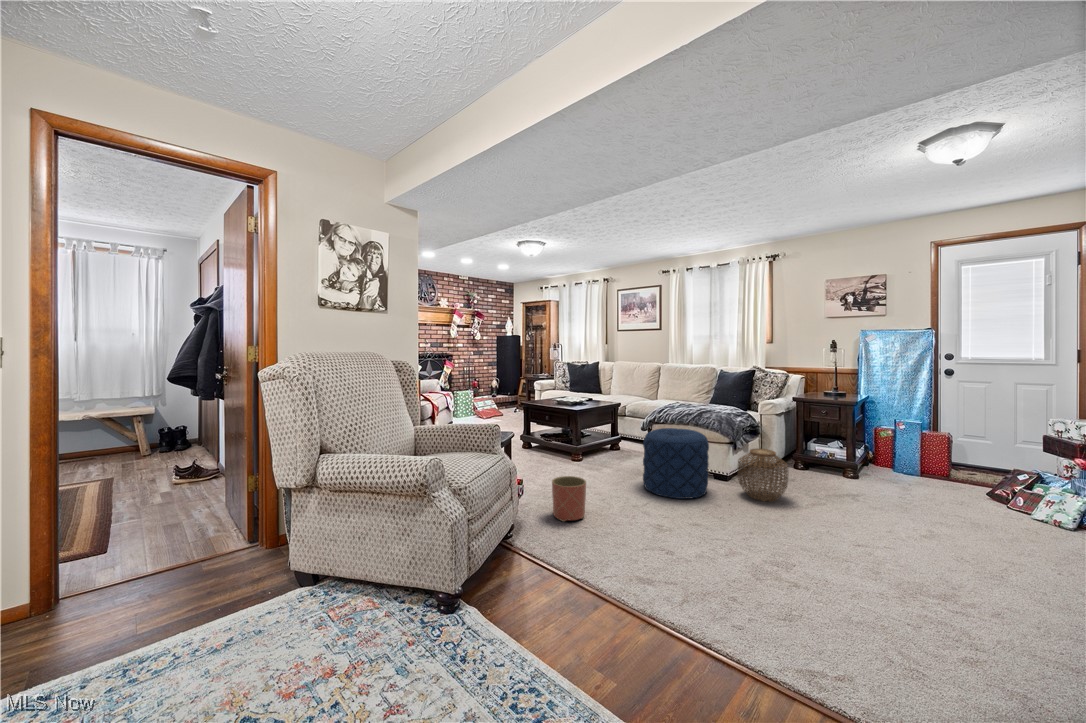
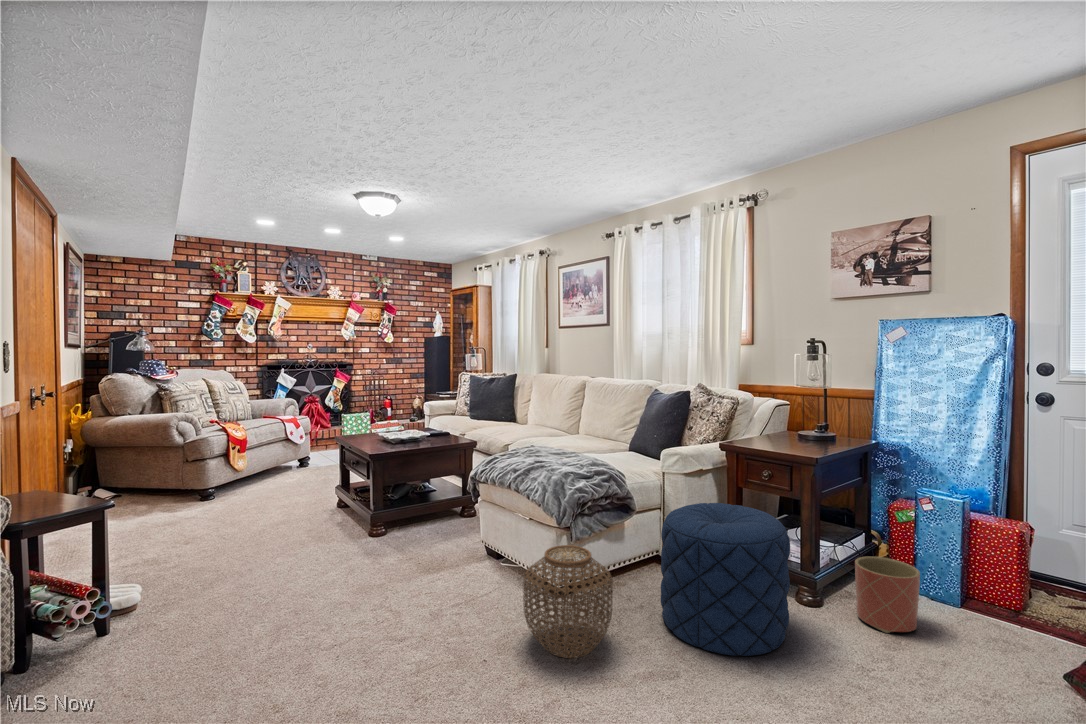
pouf: present [643,428,709,499] -> present [661,503,790,656]
planter: present [552,476,586,522] -> present [855,556,920,633]

